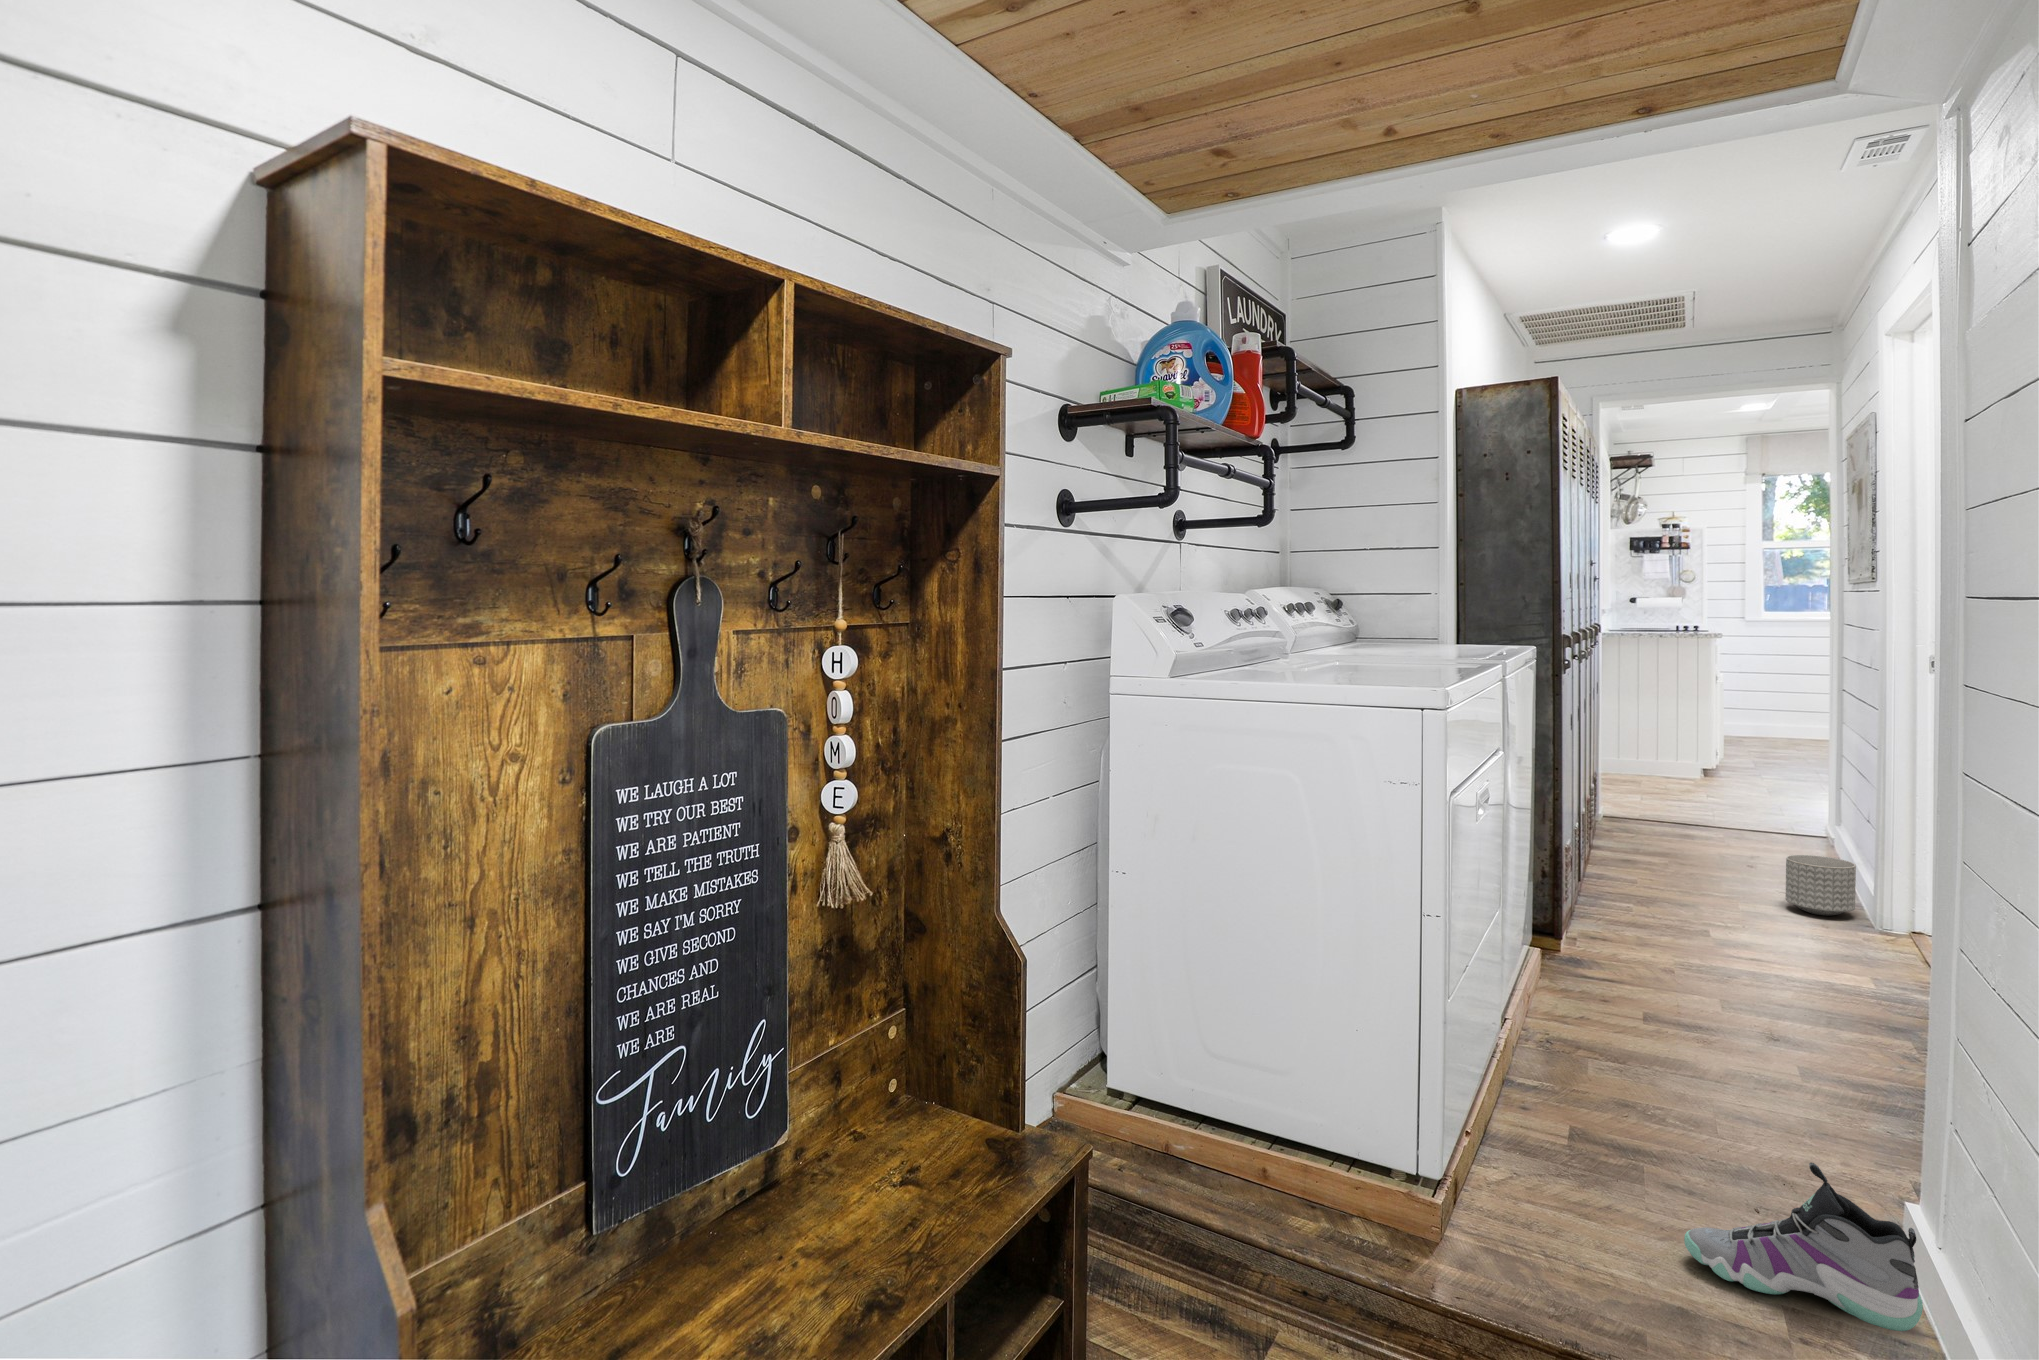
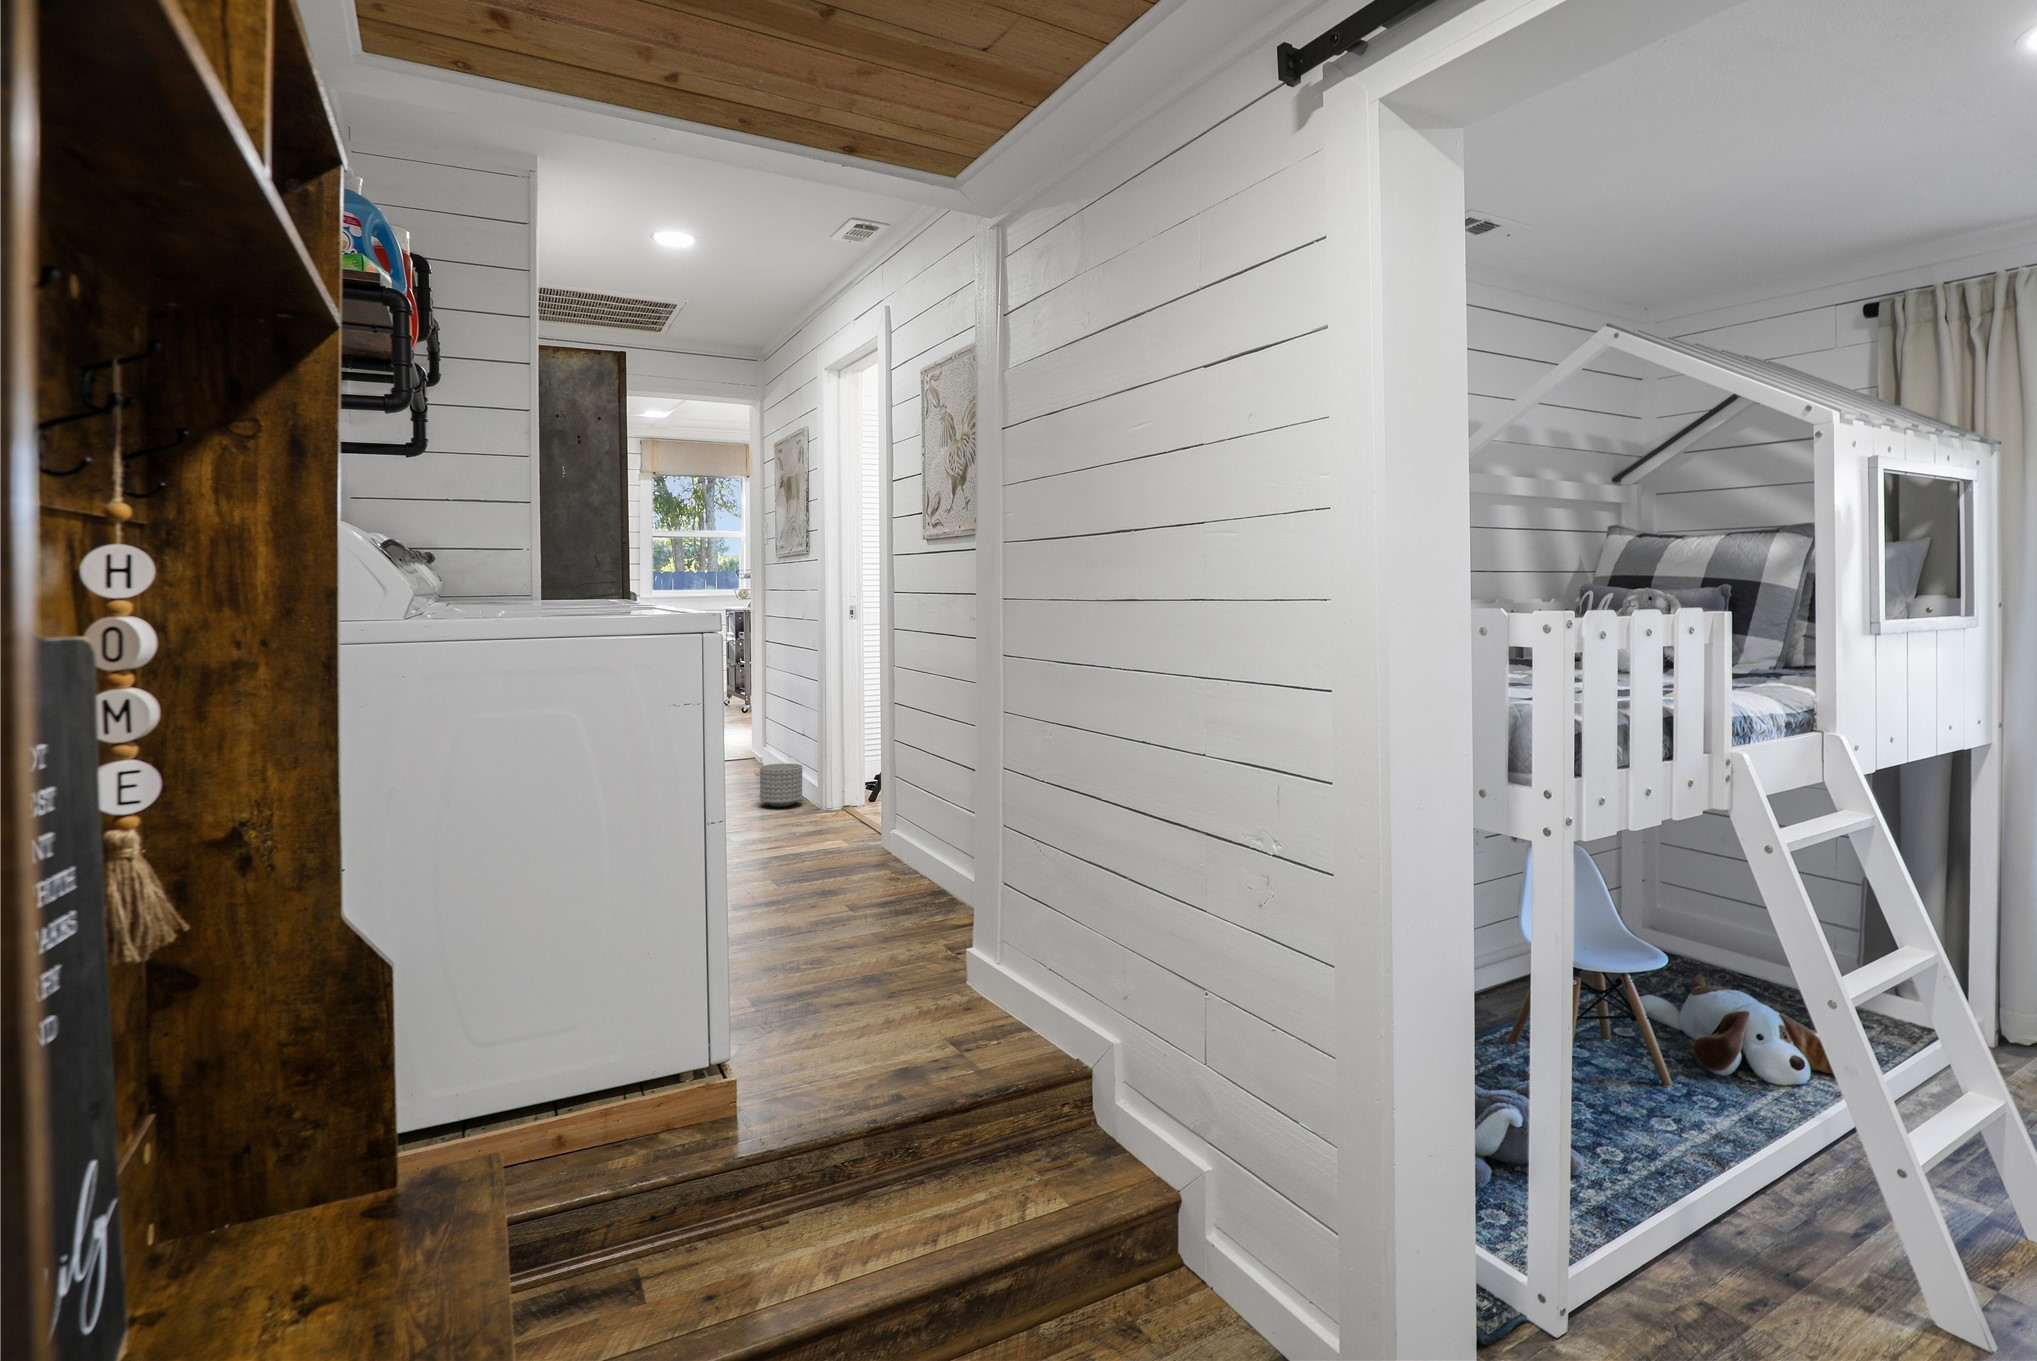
sneaker: present [1684,1162,1923,1331] -> none [880,939,1003,1043]

